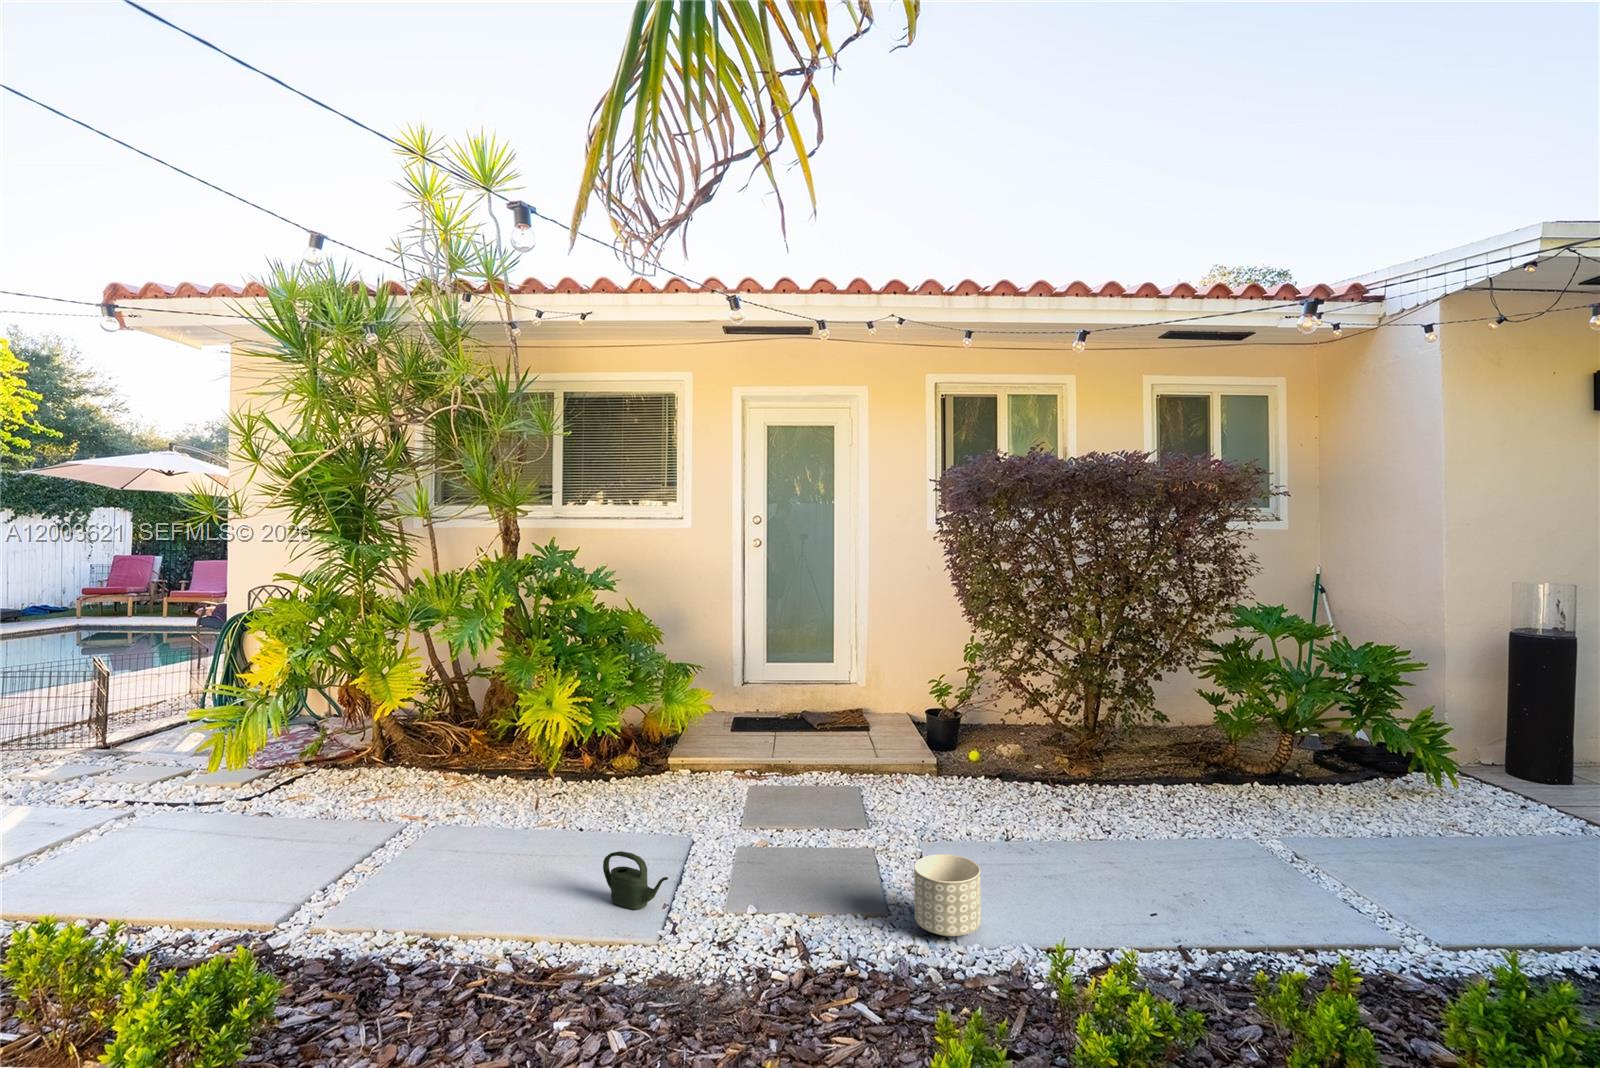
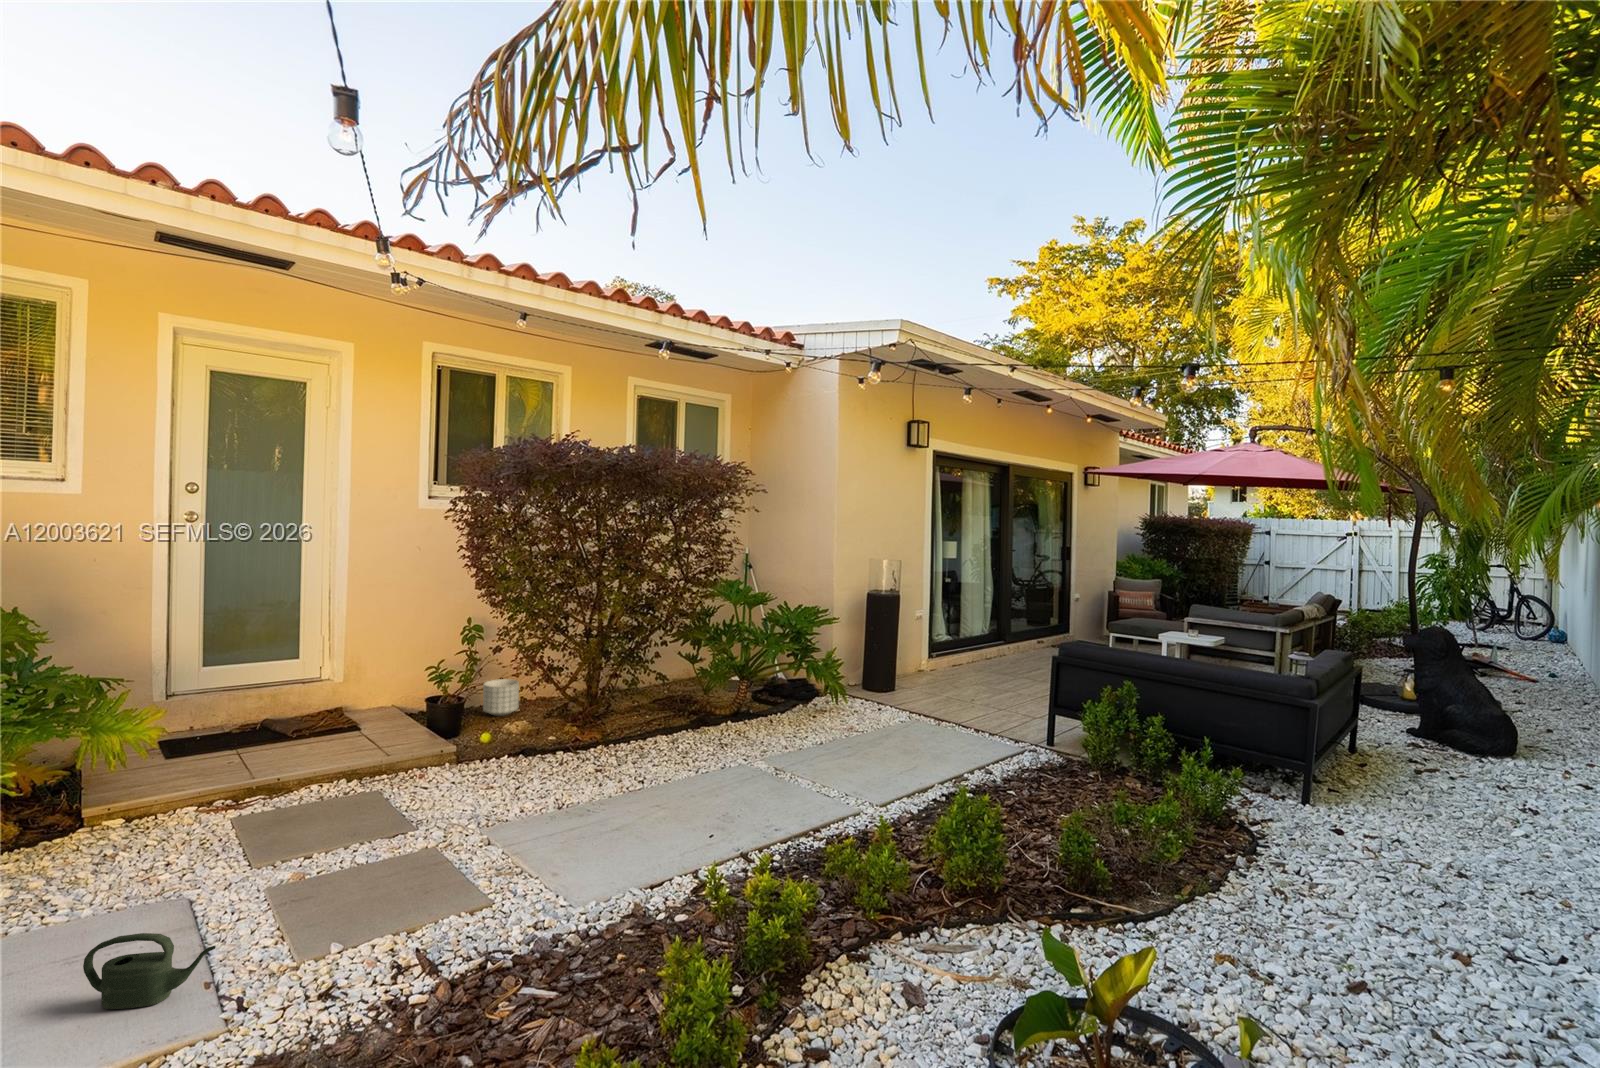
planter: present [914,854,981,937] -> present [483,679,519,716]

